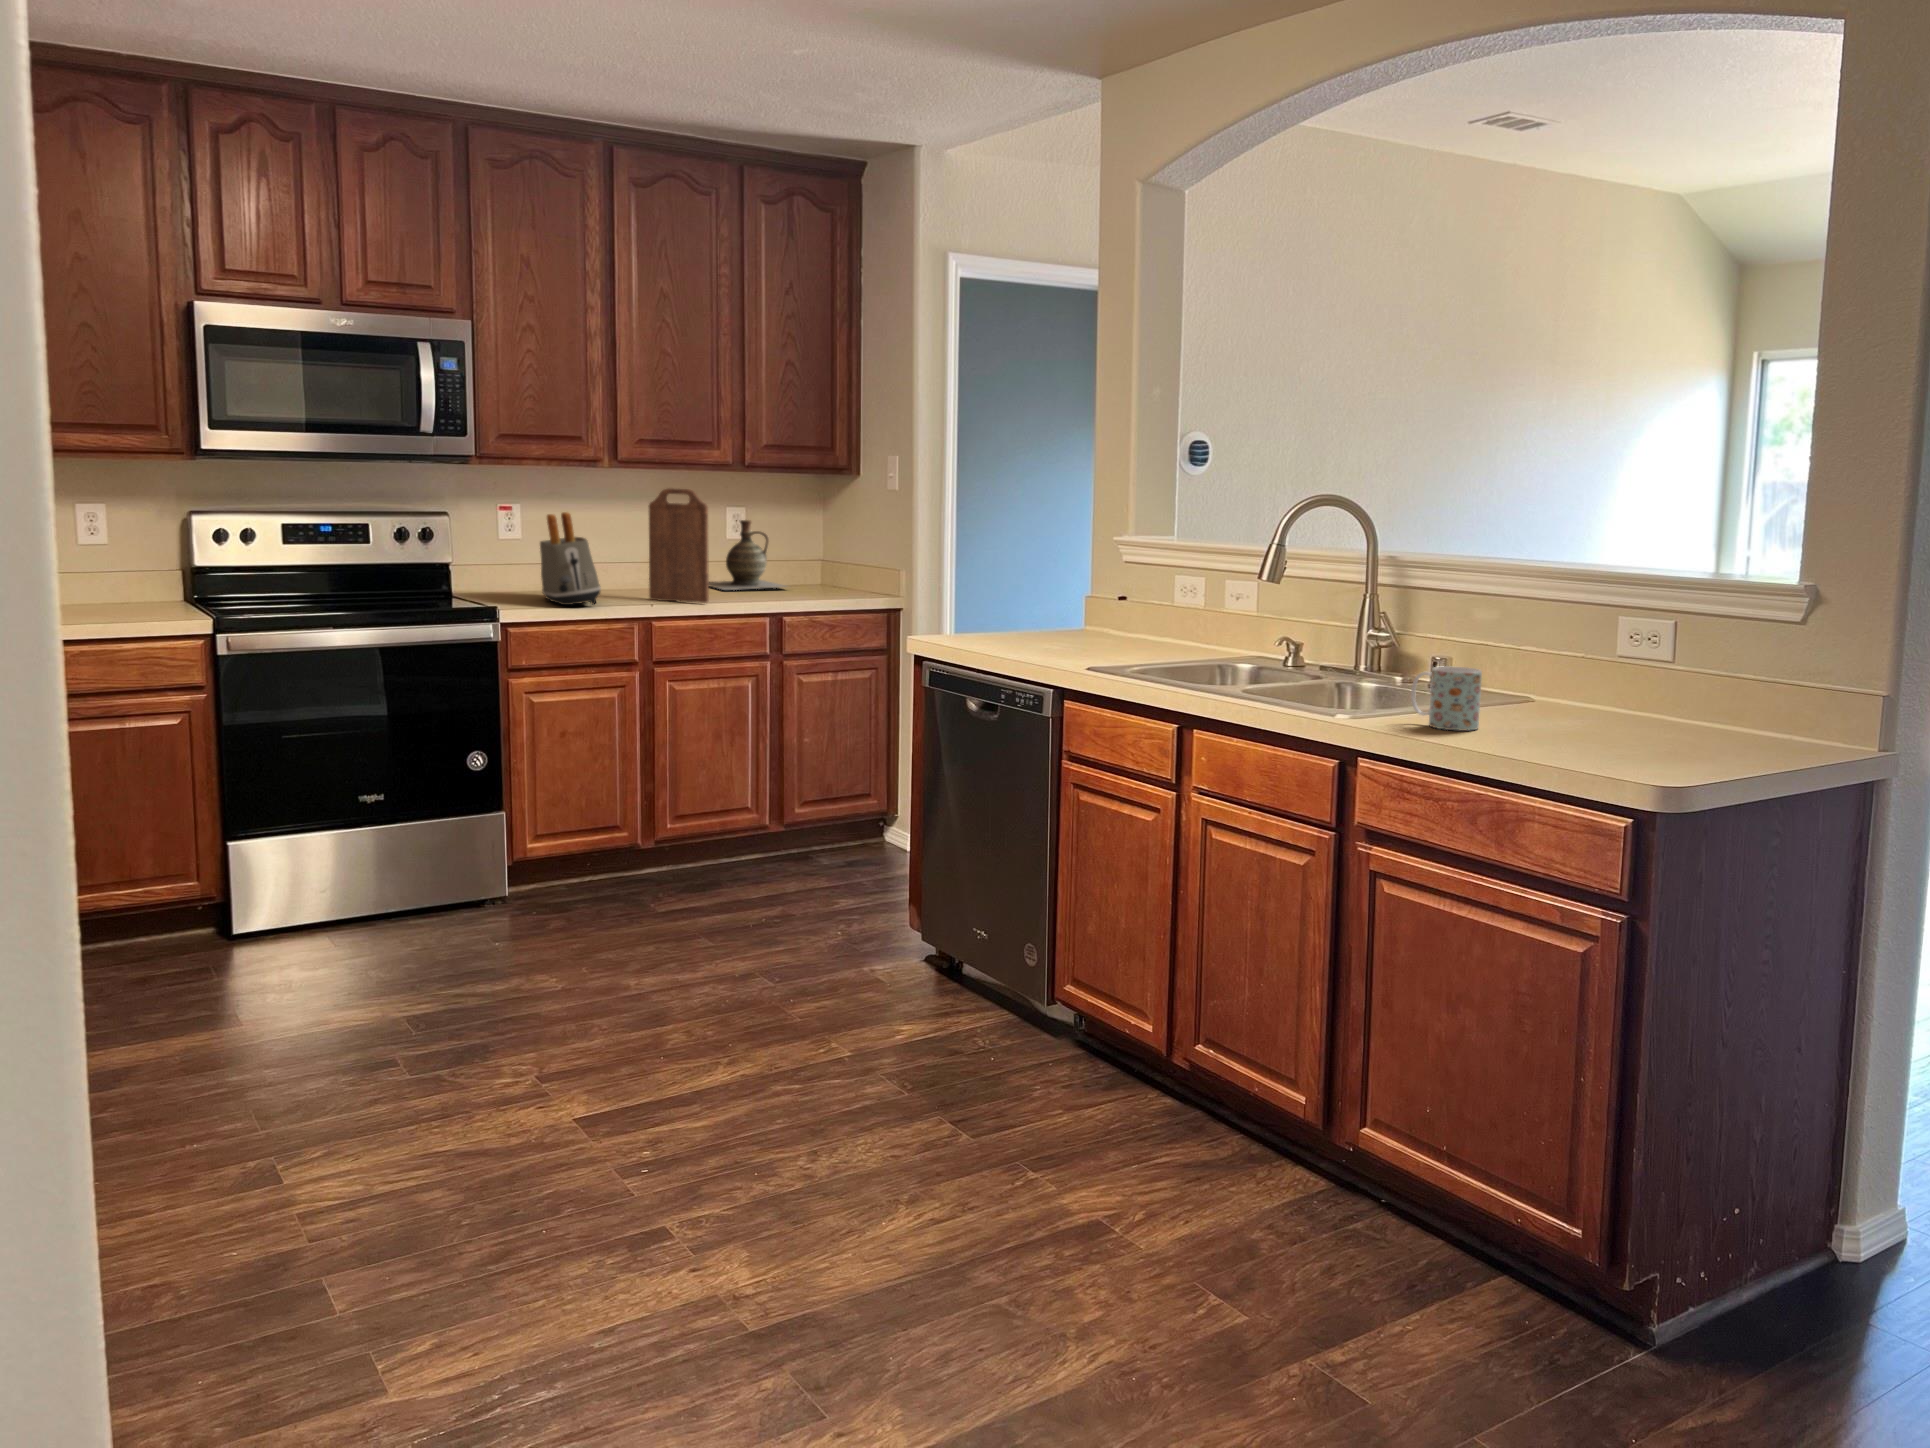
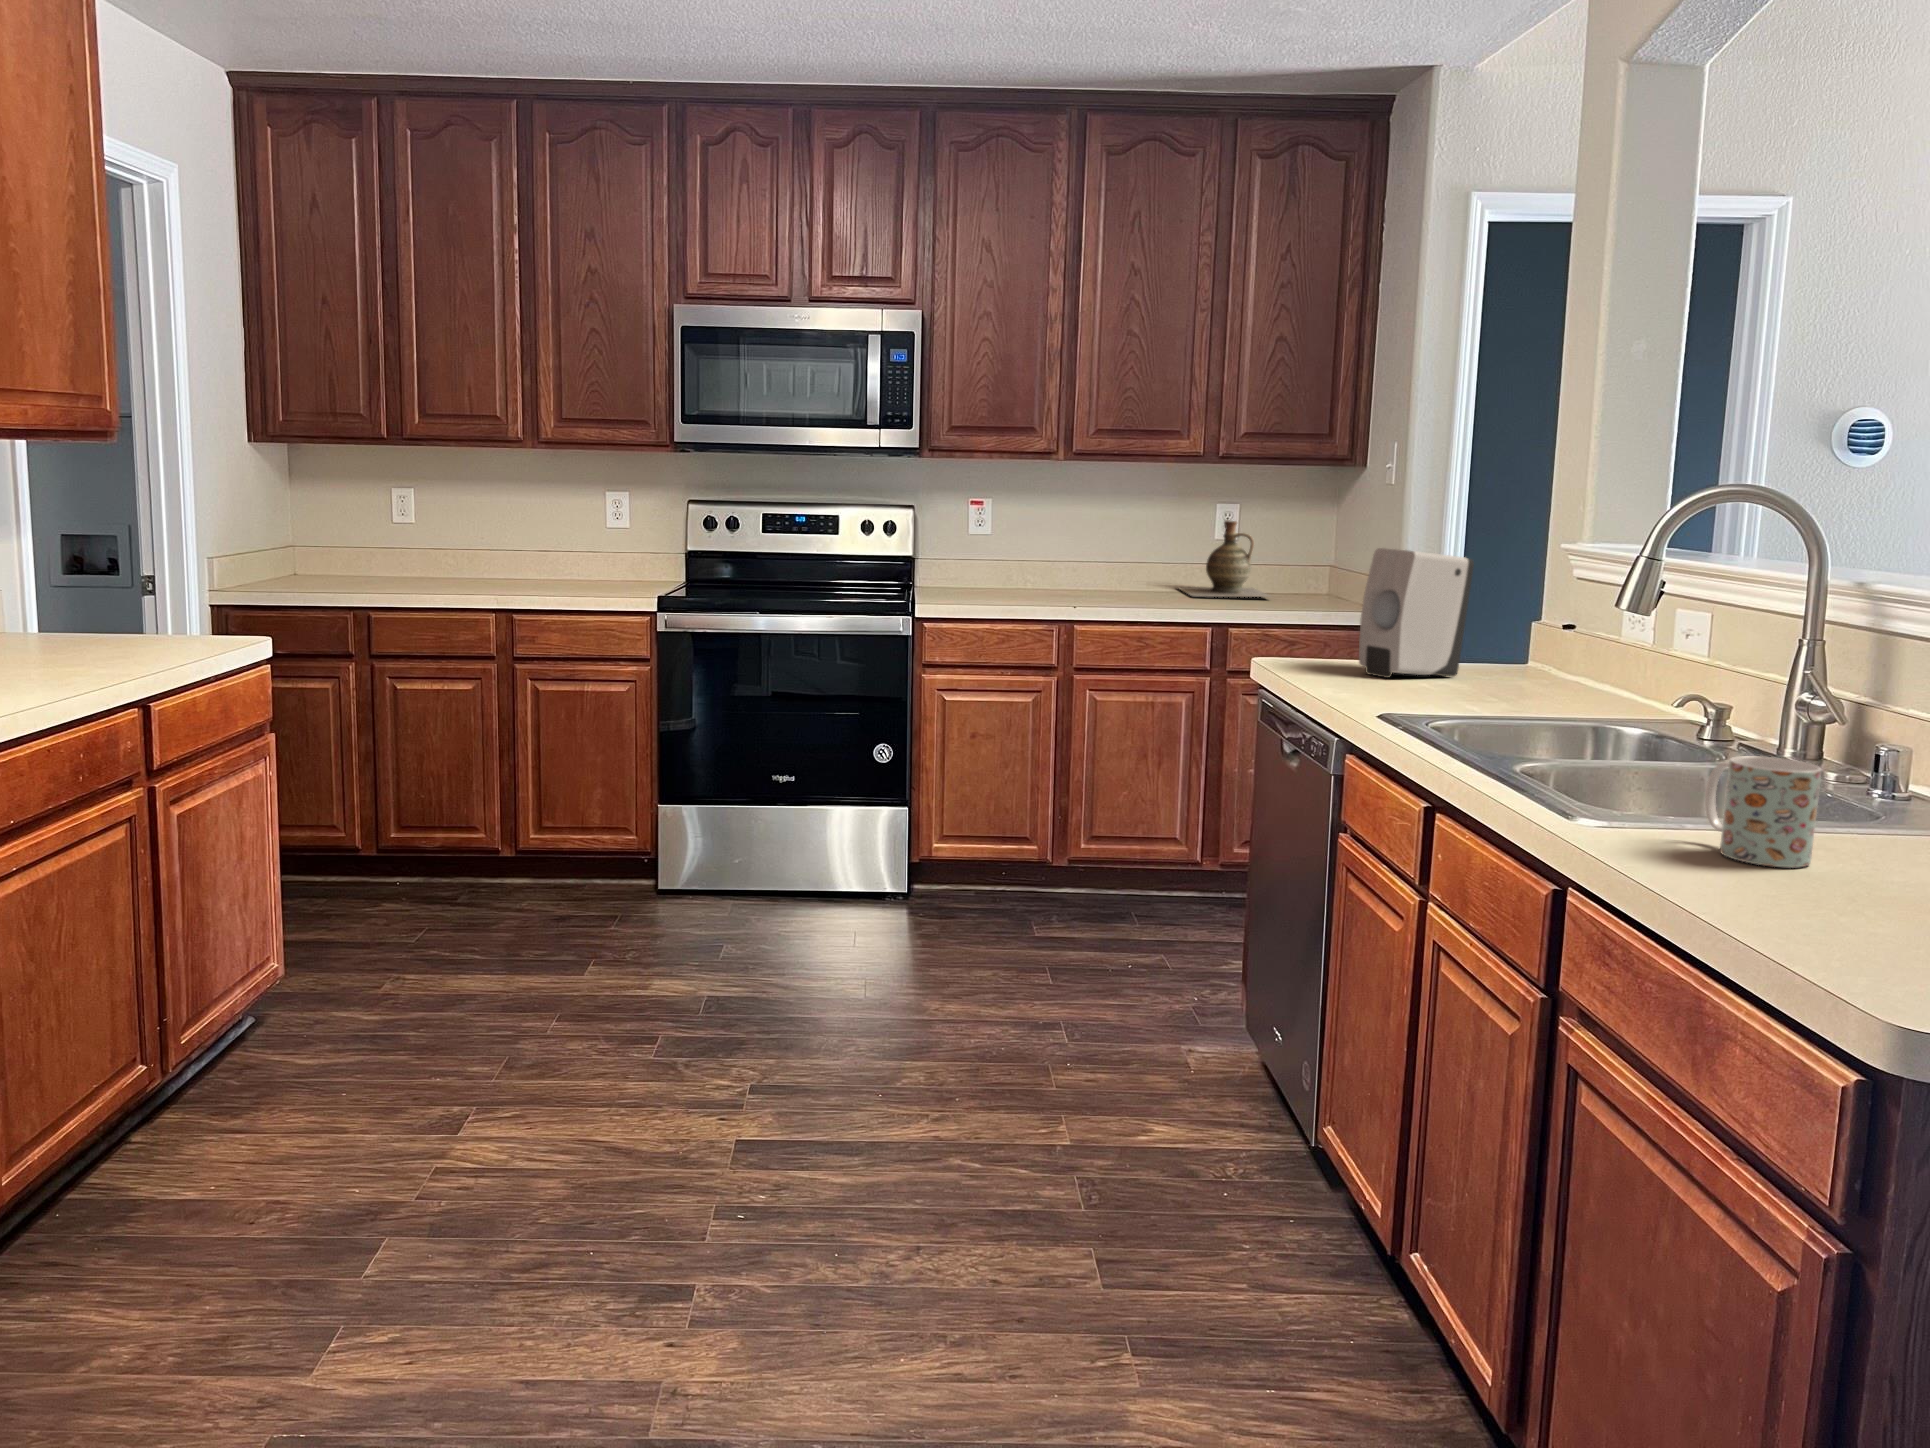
cutting board: present [649,488,709,603] -> none [1094,483,1153,608]
toaster: present [540,512,601,605] -> none [977,506,1035,603]
soap dispenser: none [991,543,1067,645] -> present [1359,548,1474,678]

